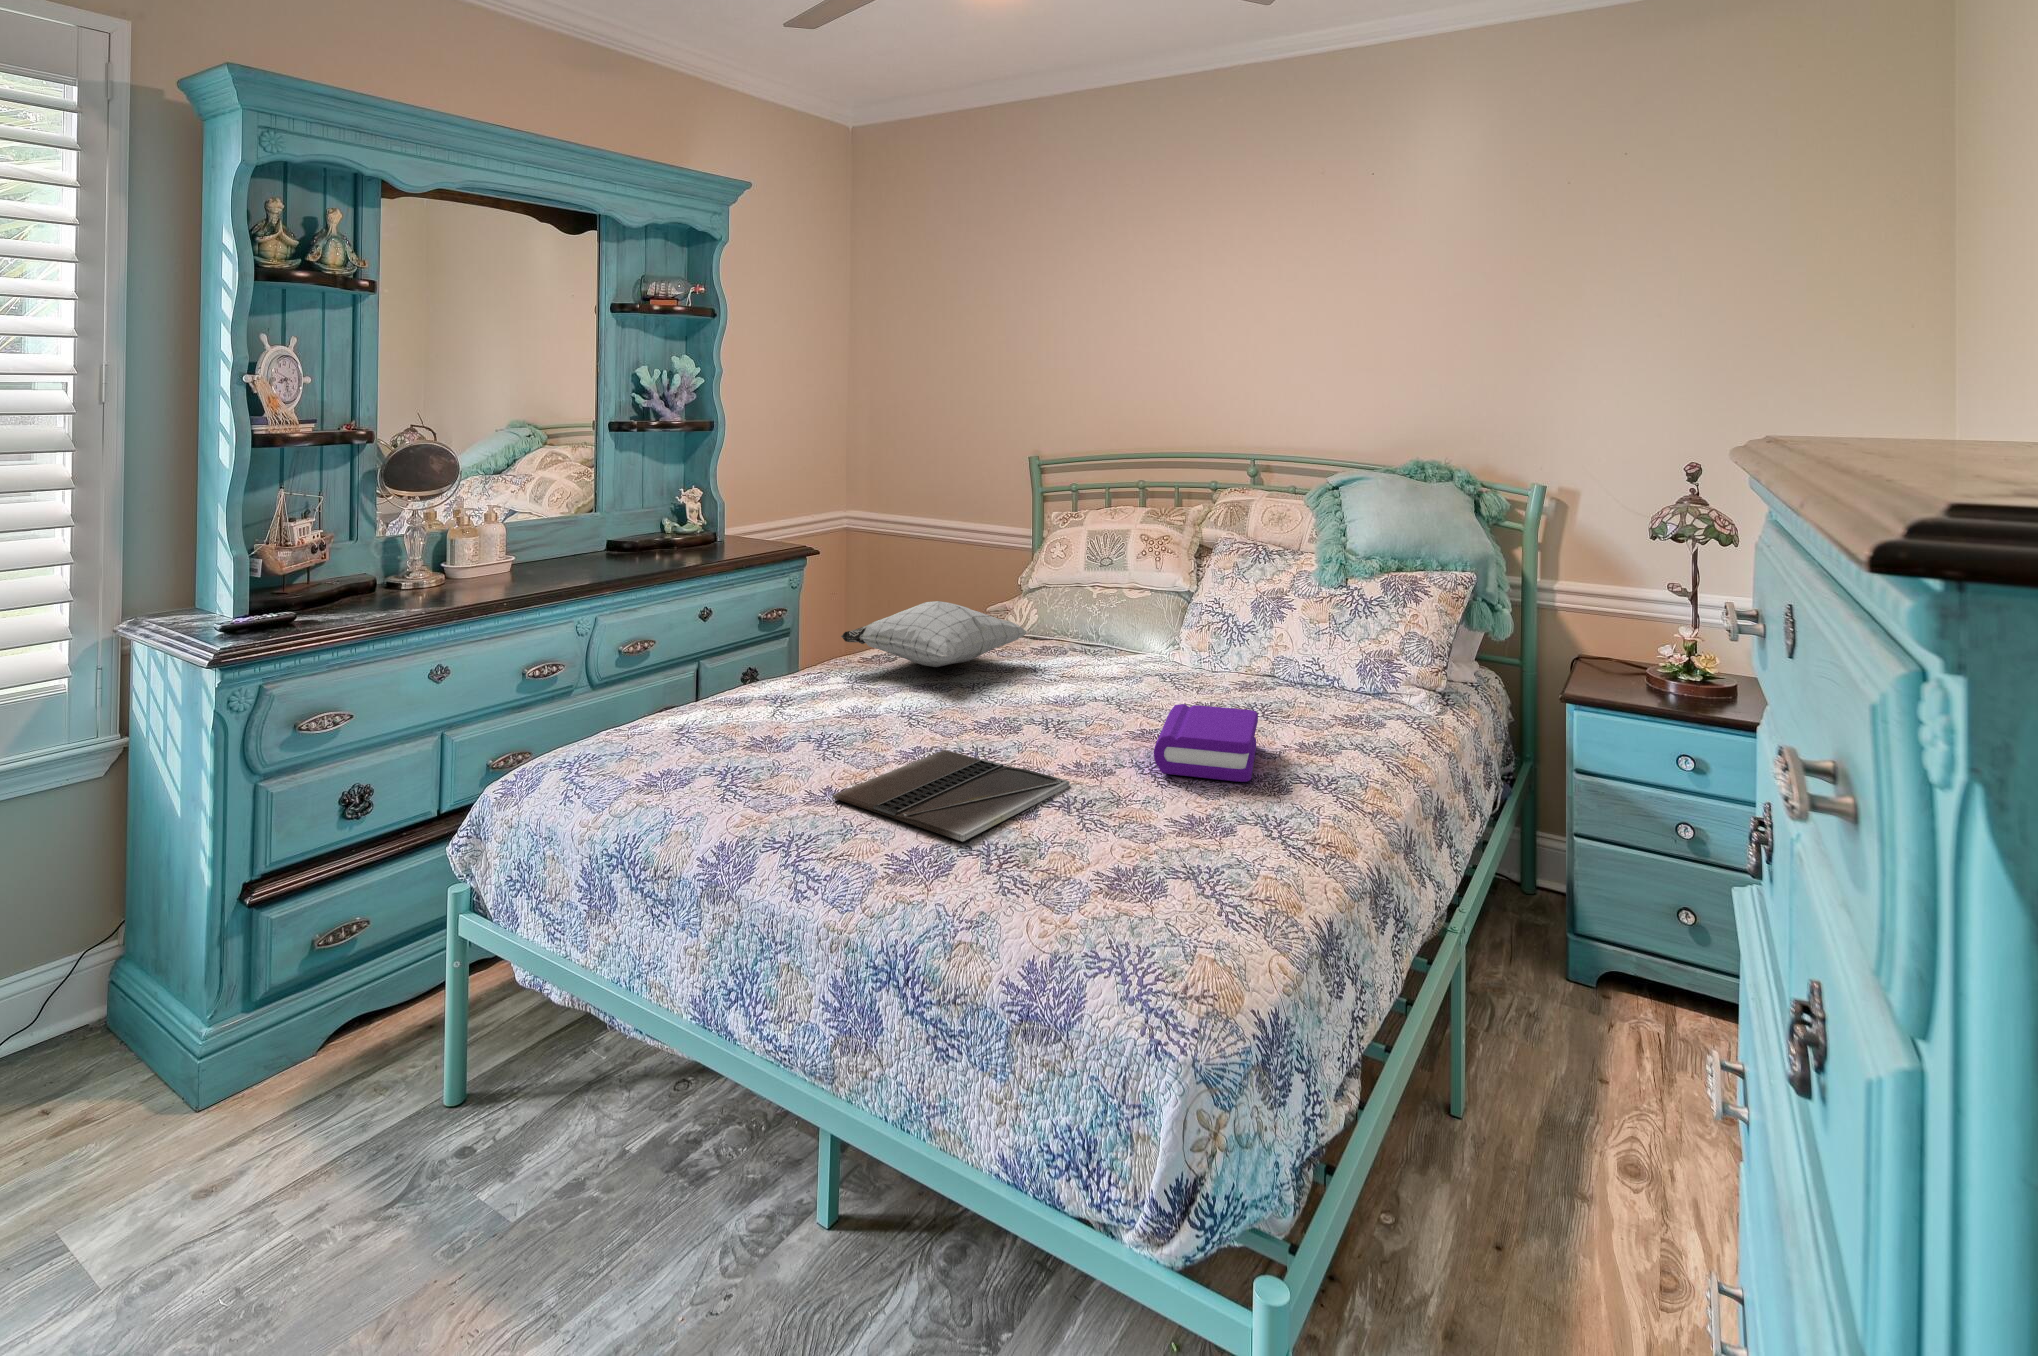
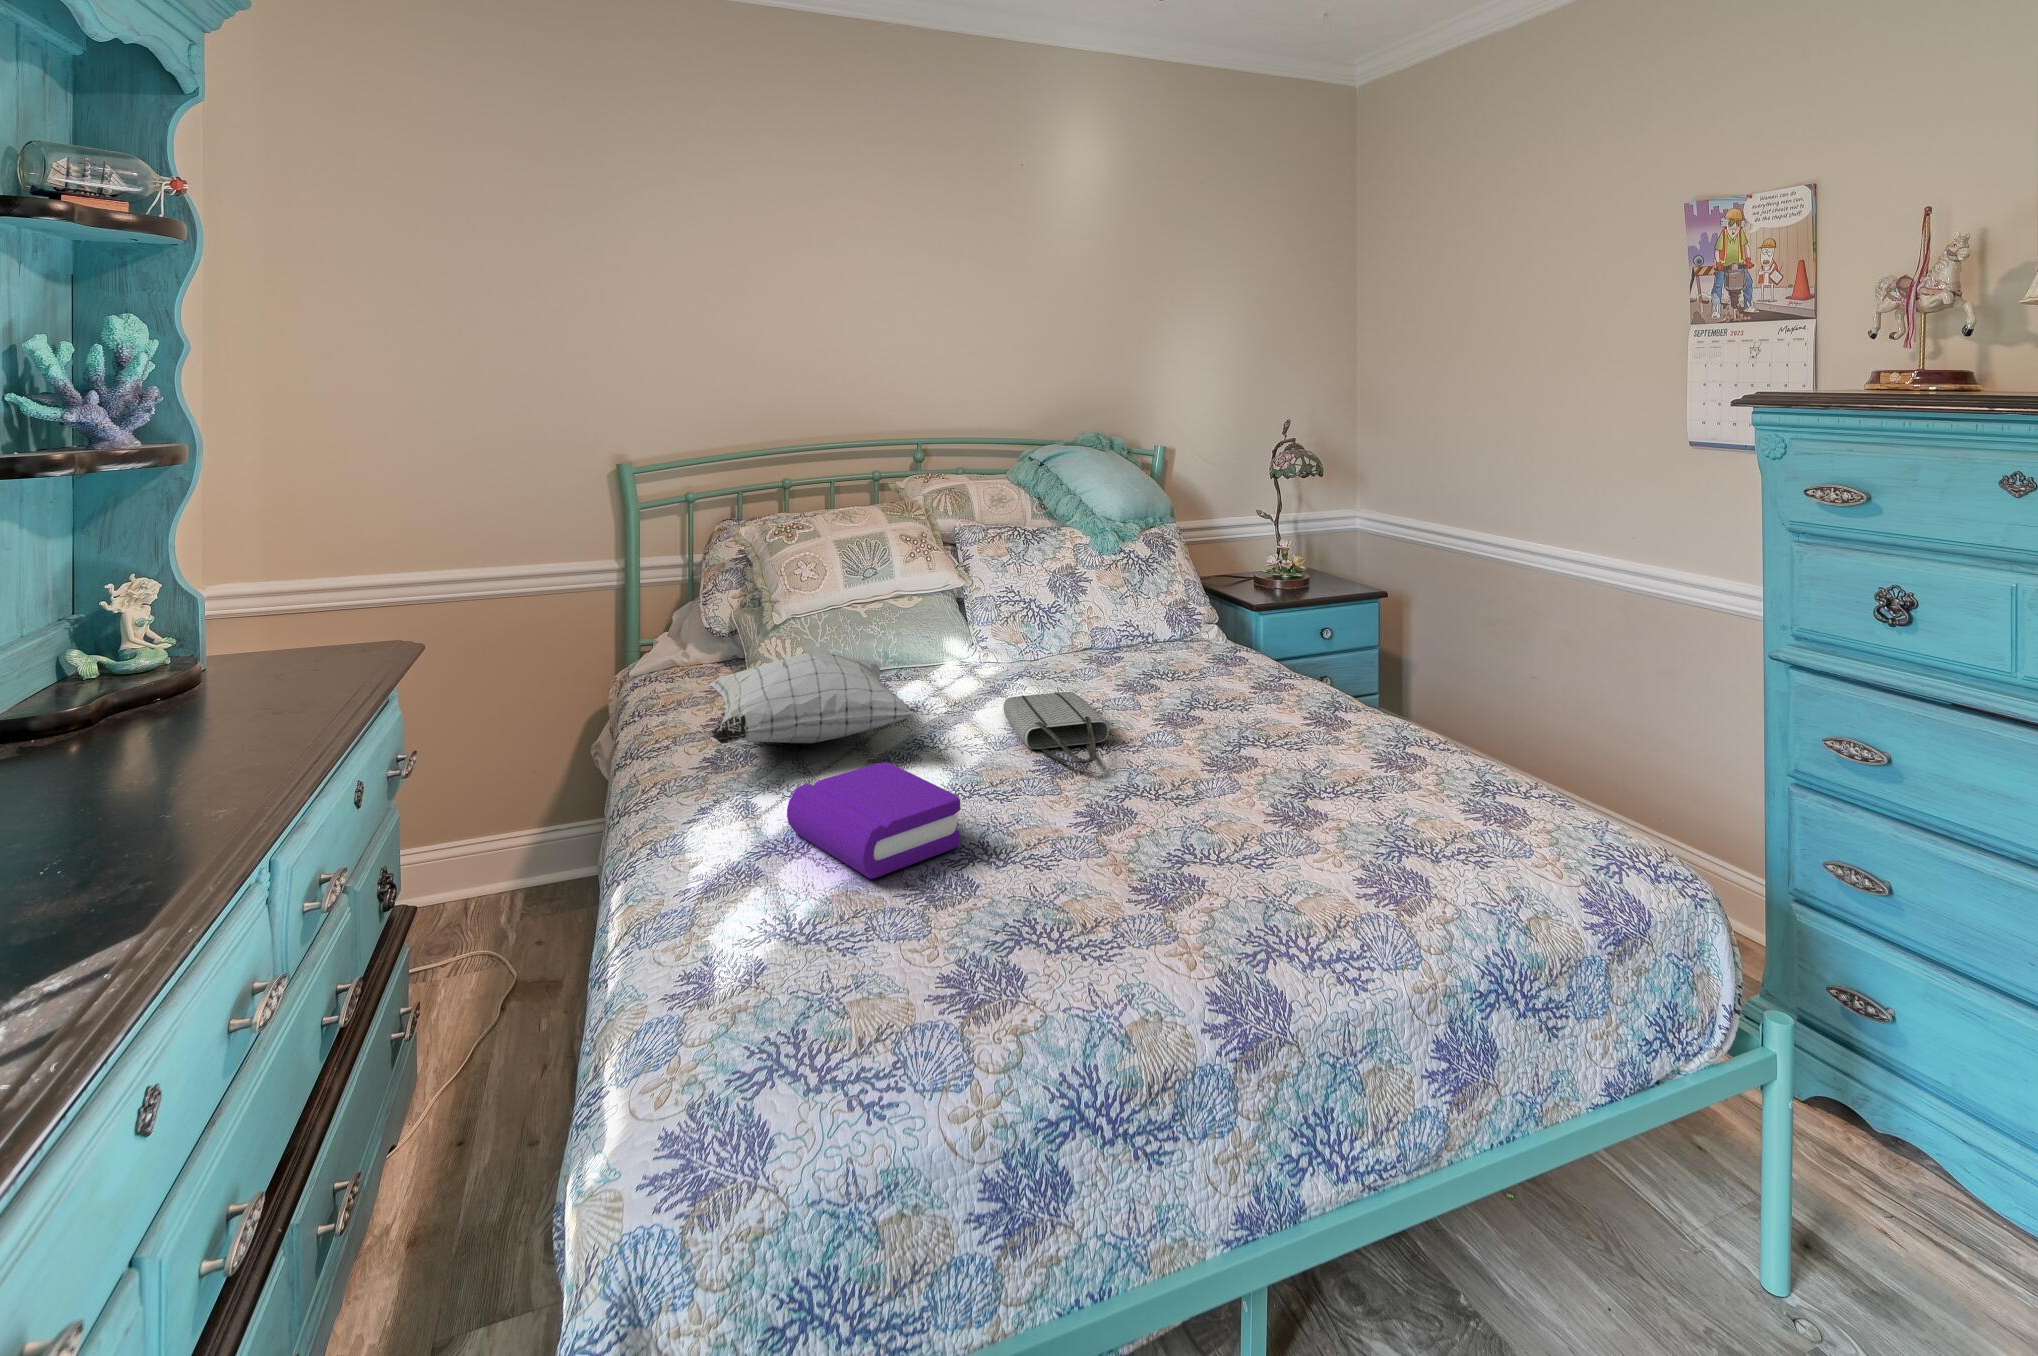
tote bag: none [986,679,1125,729] -> present [1004,692,1109,763]
book: present [1154,704,1258,782] -> present [787,763,960,879]
laptop: present [833,750,1070,842] -> none [1096,774,1359,889]

